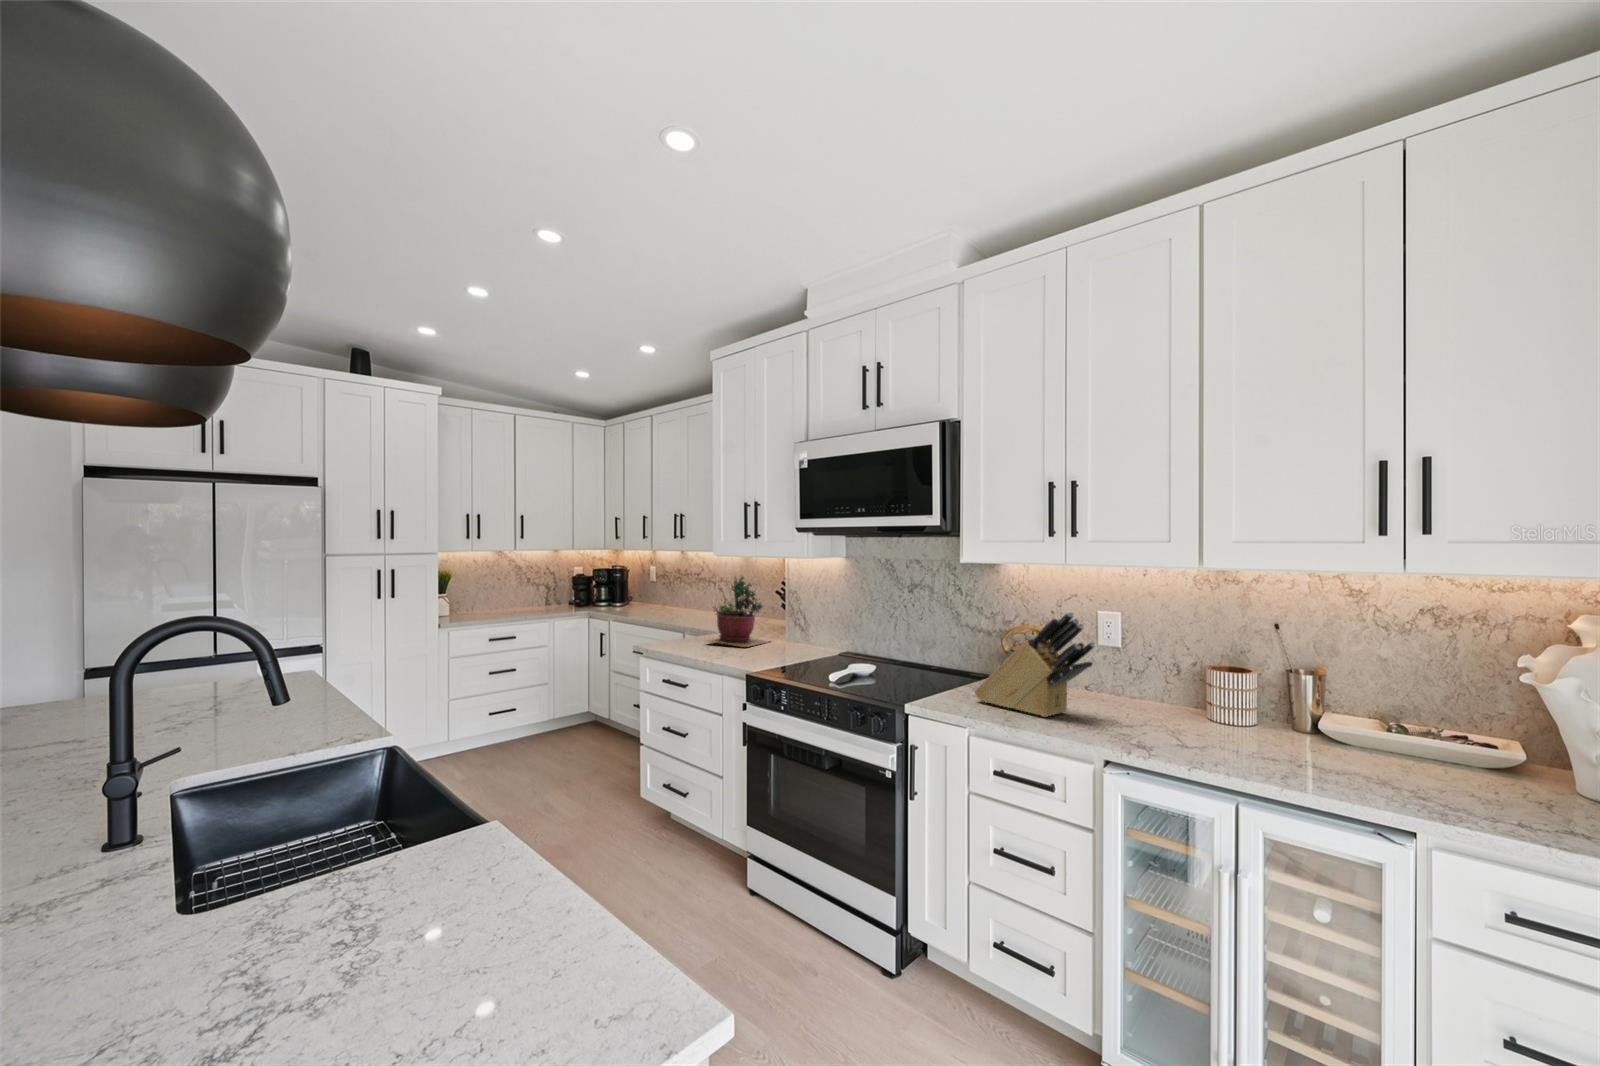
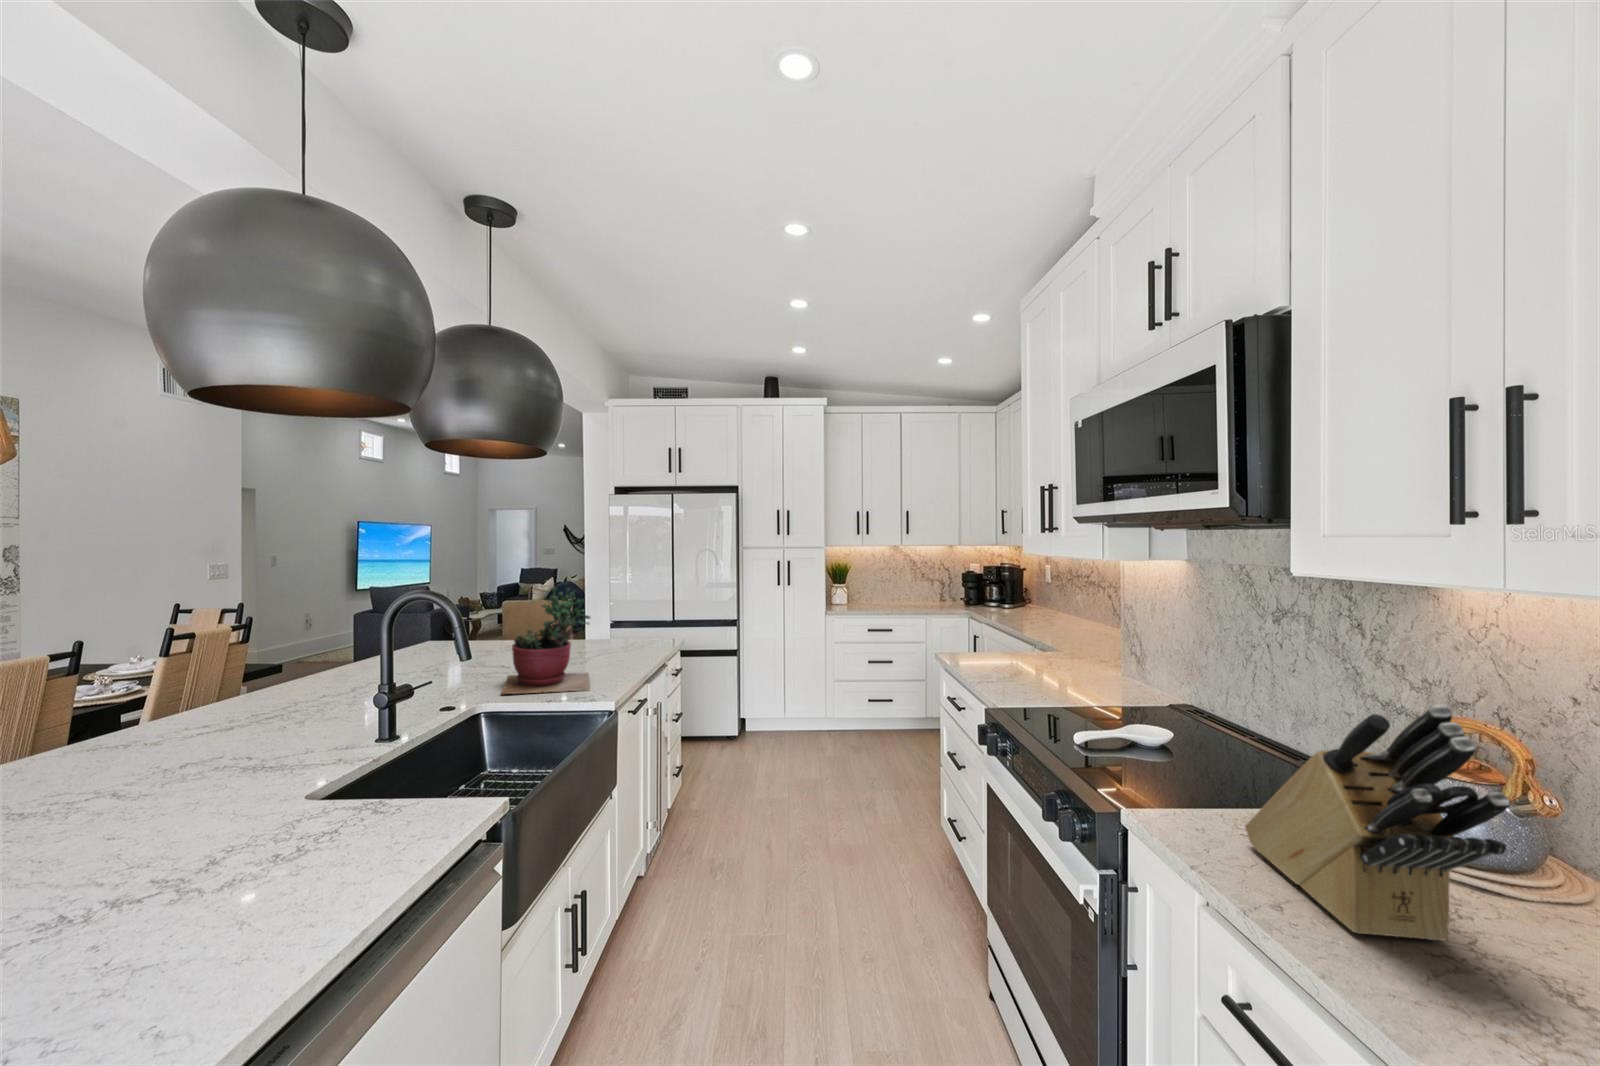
succulent plant: present [709,576,768,647] -> present [501,588,590,694]

